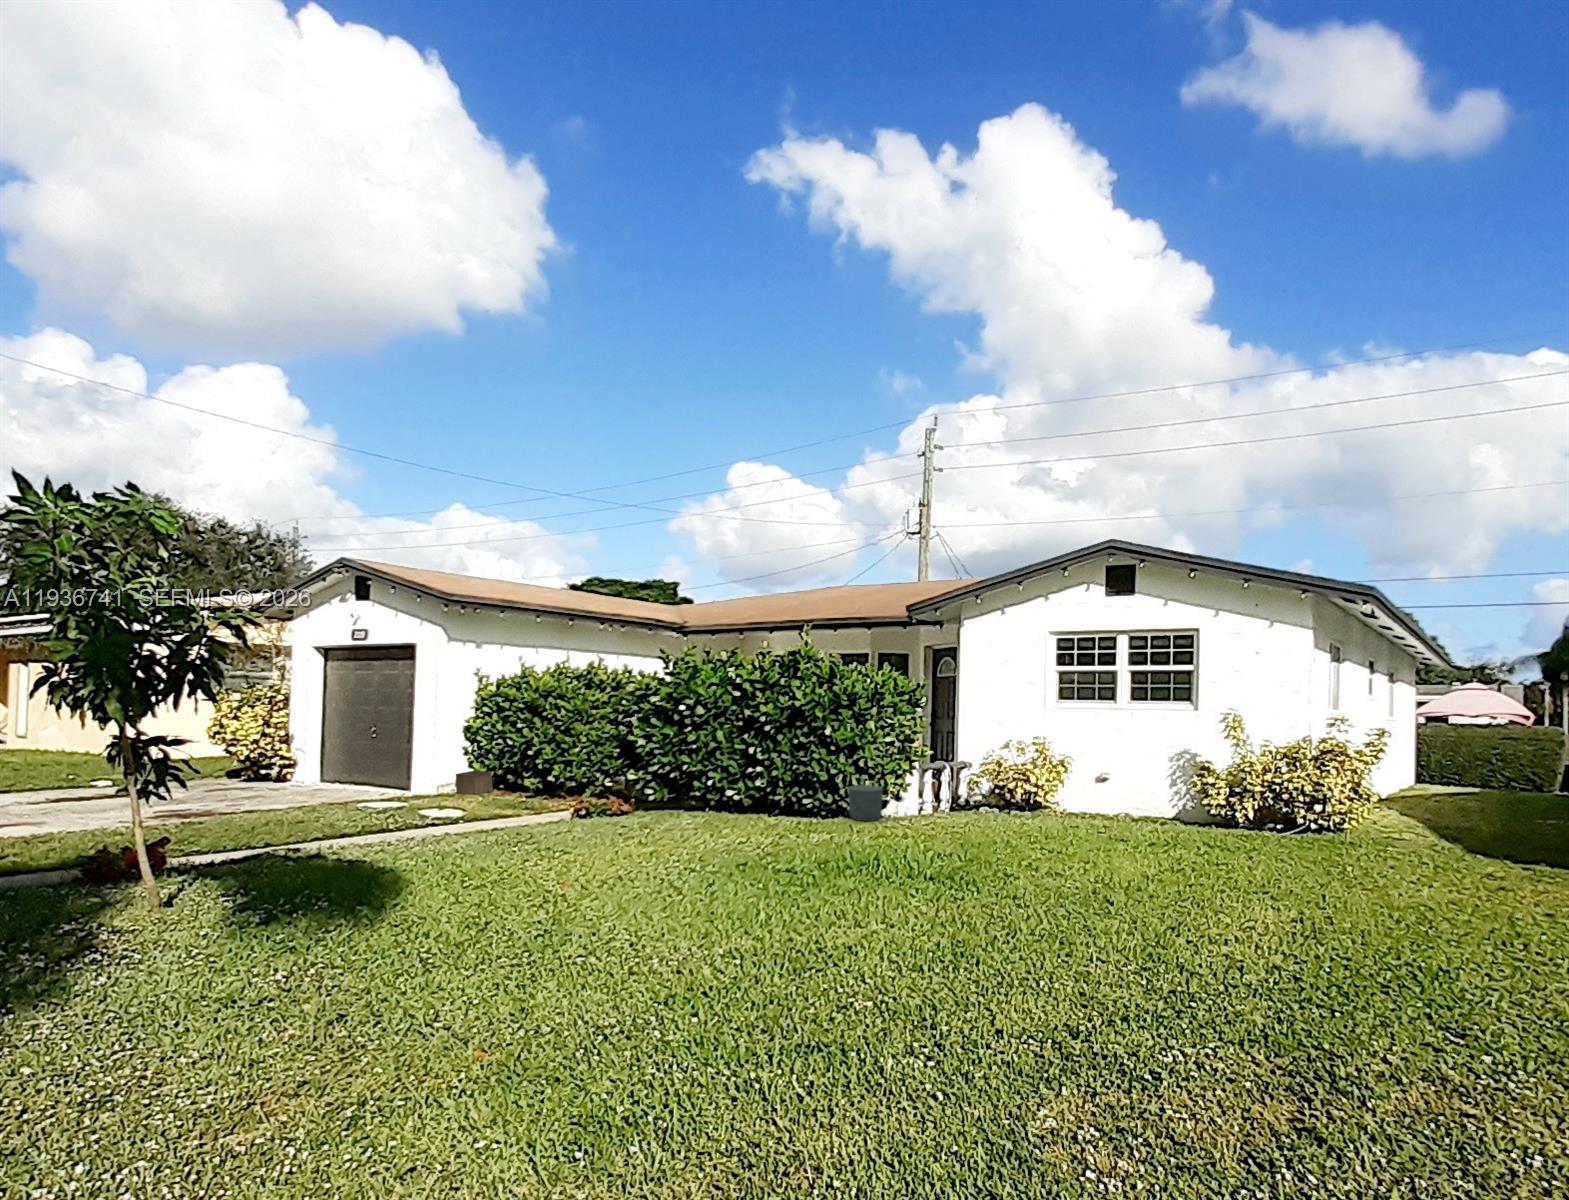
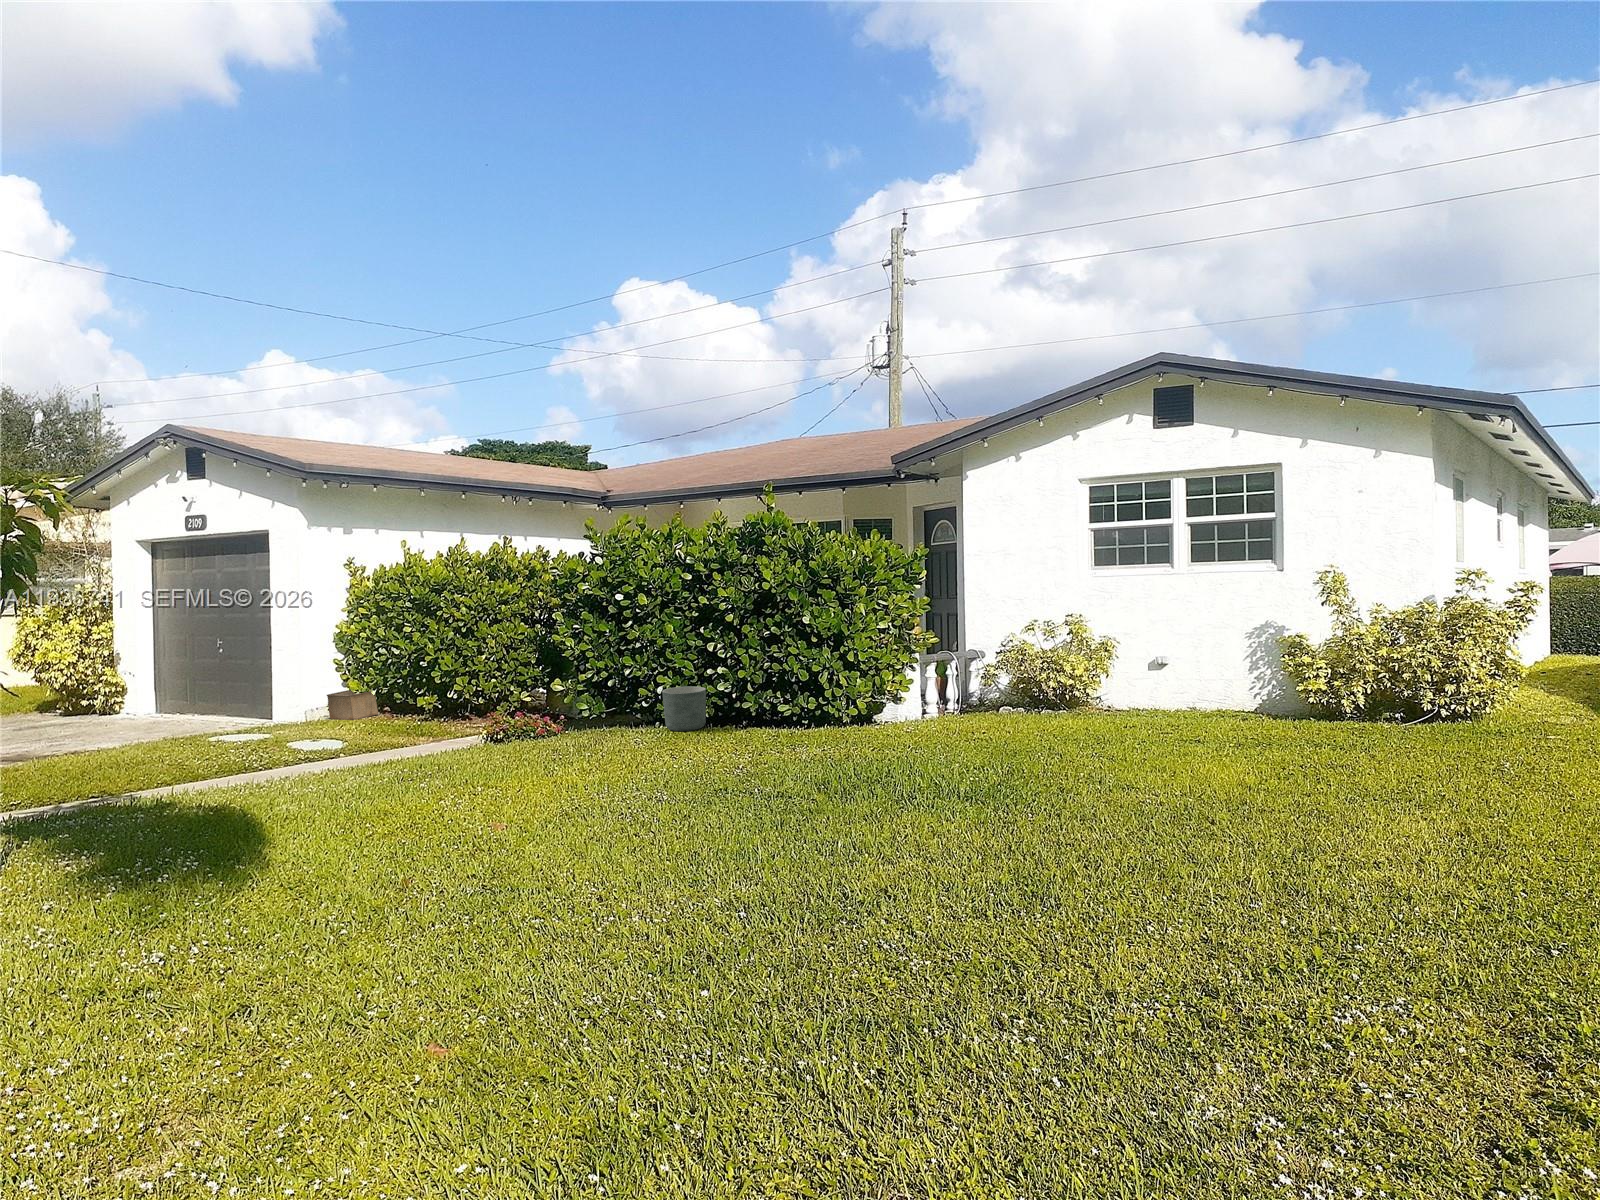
planter: present [848,785,883,821] -> present [662,687,706,731]

